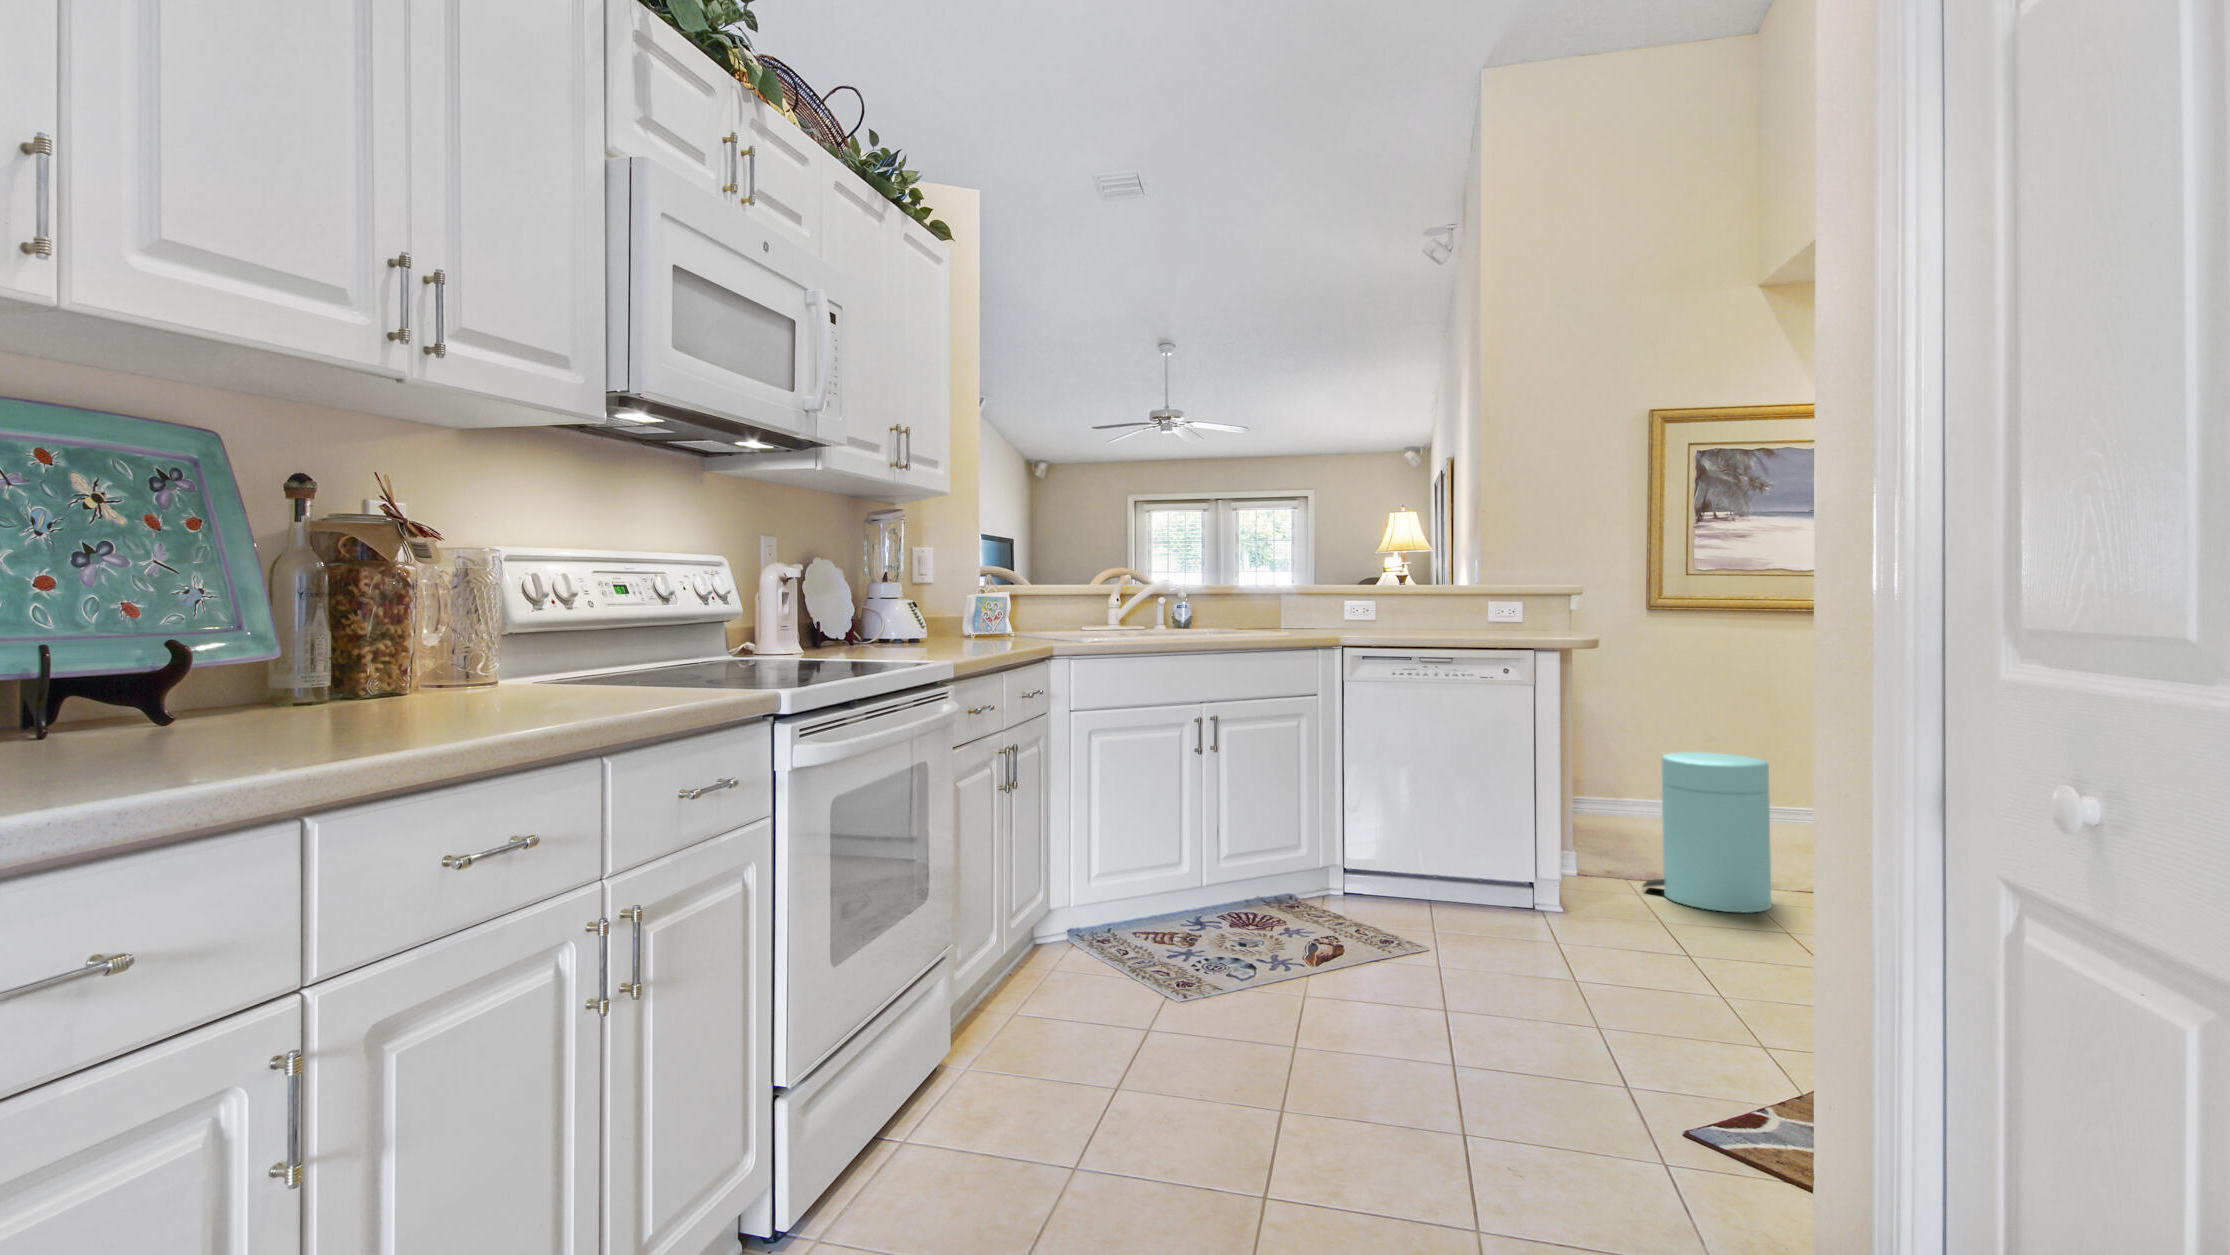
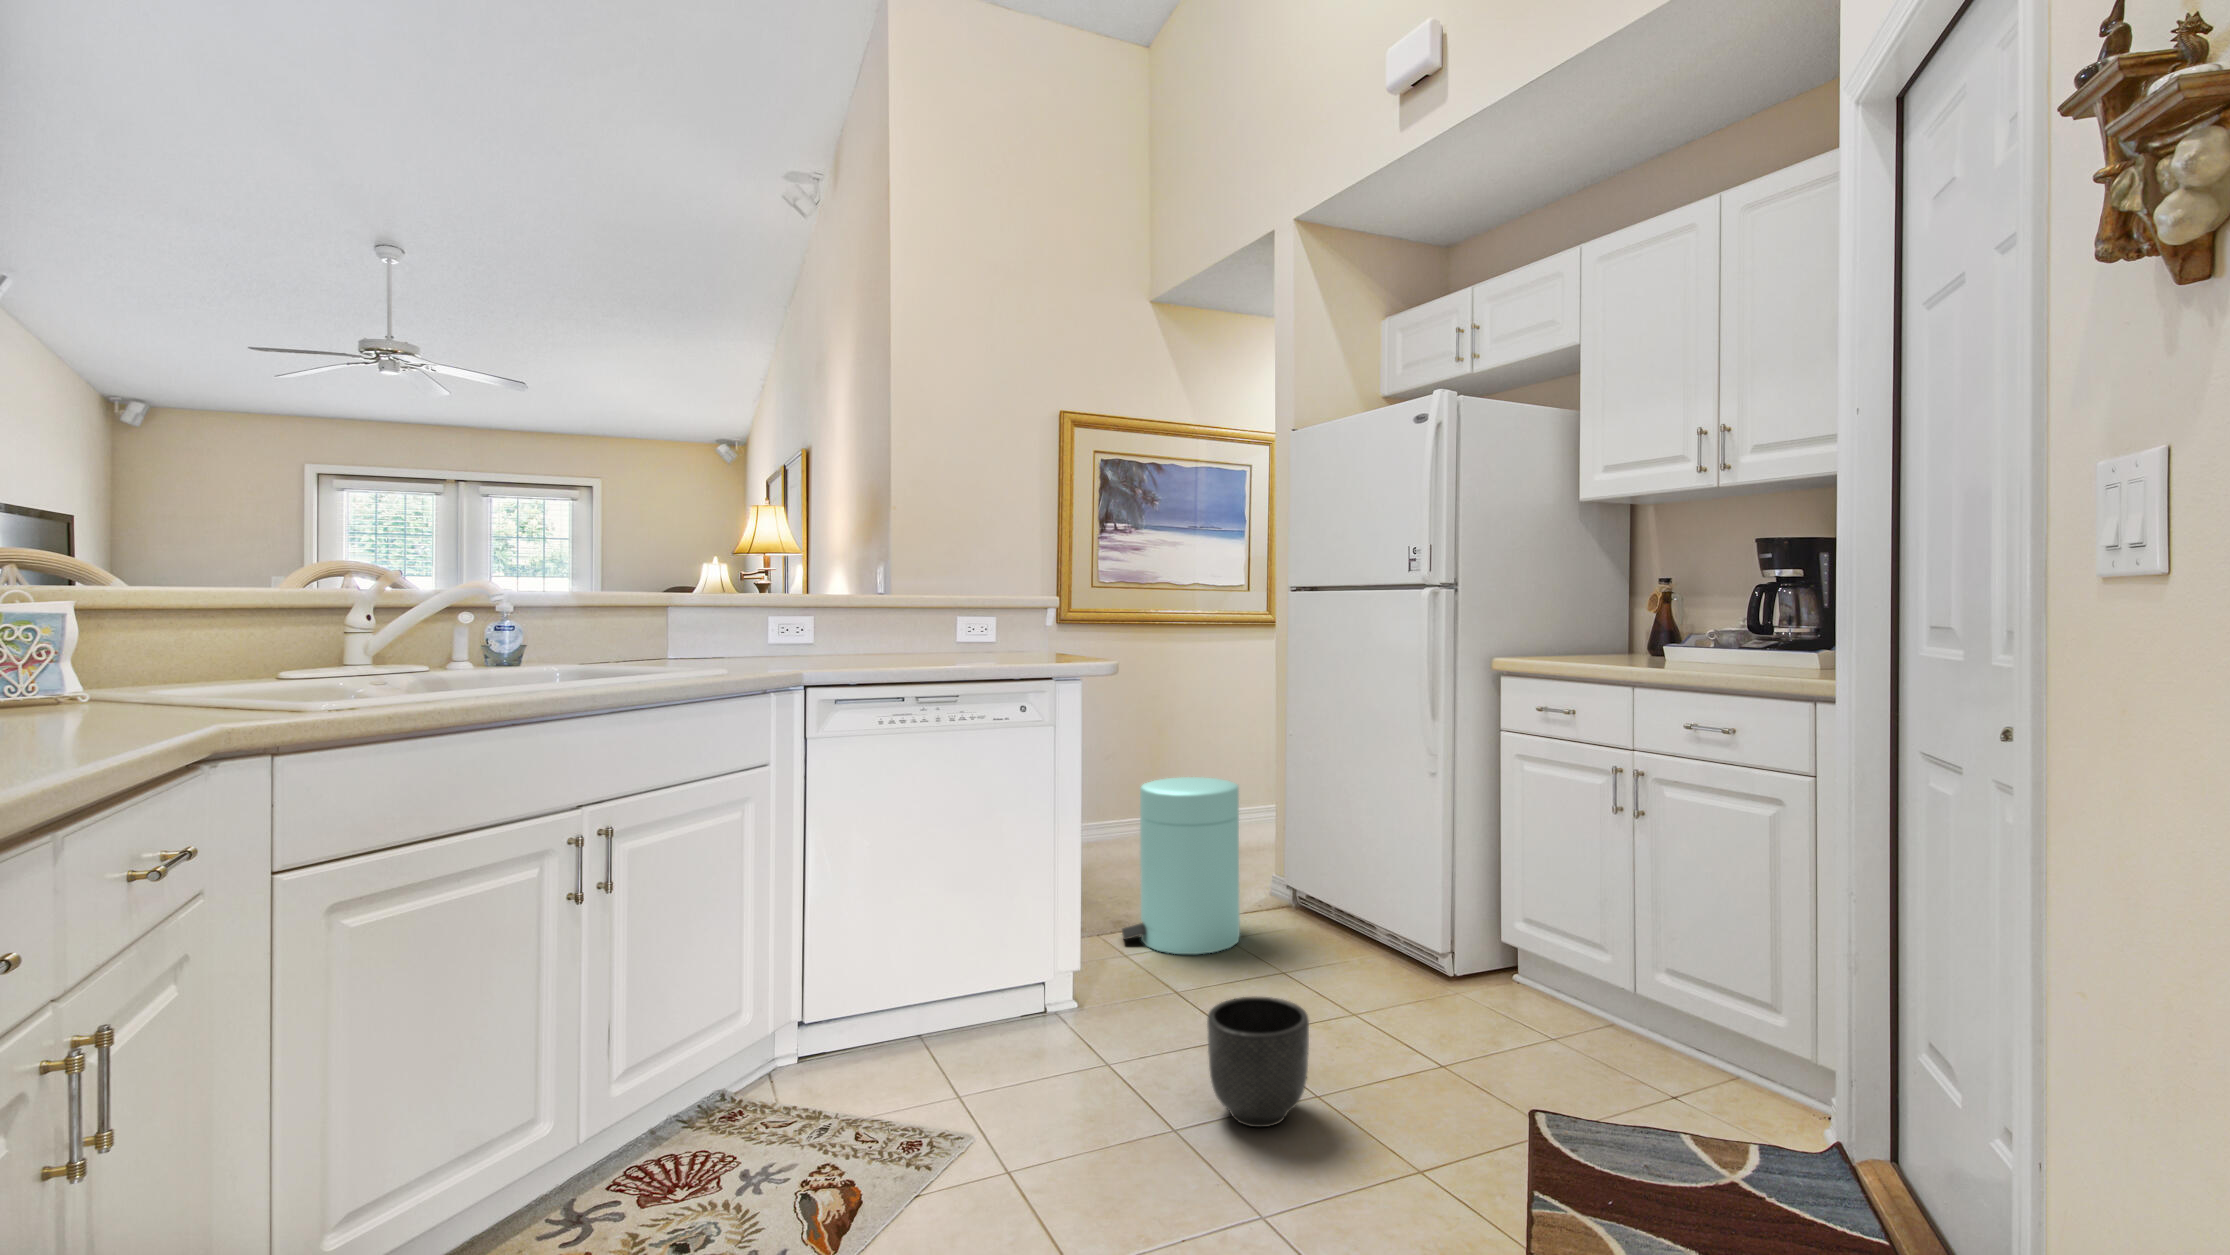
planter: none [1608,906,1701,1003] -> present [1207,996,1309,1127]

